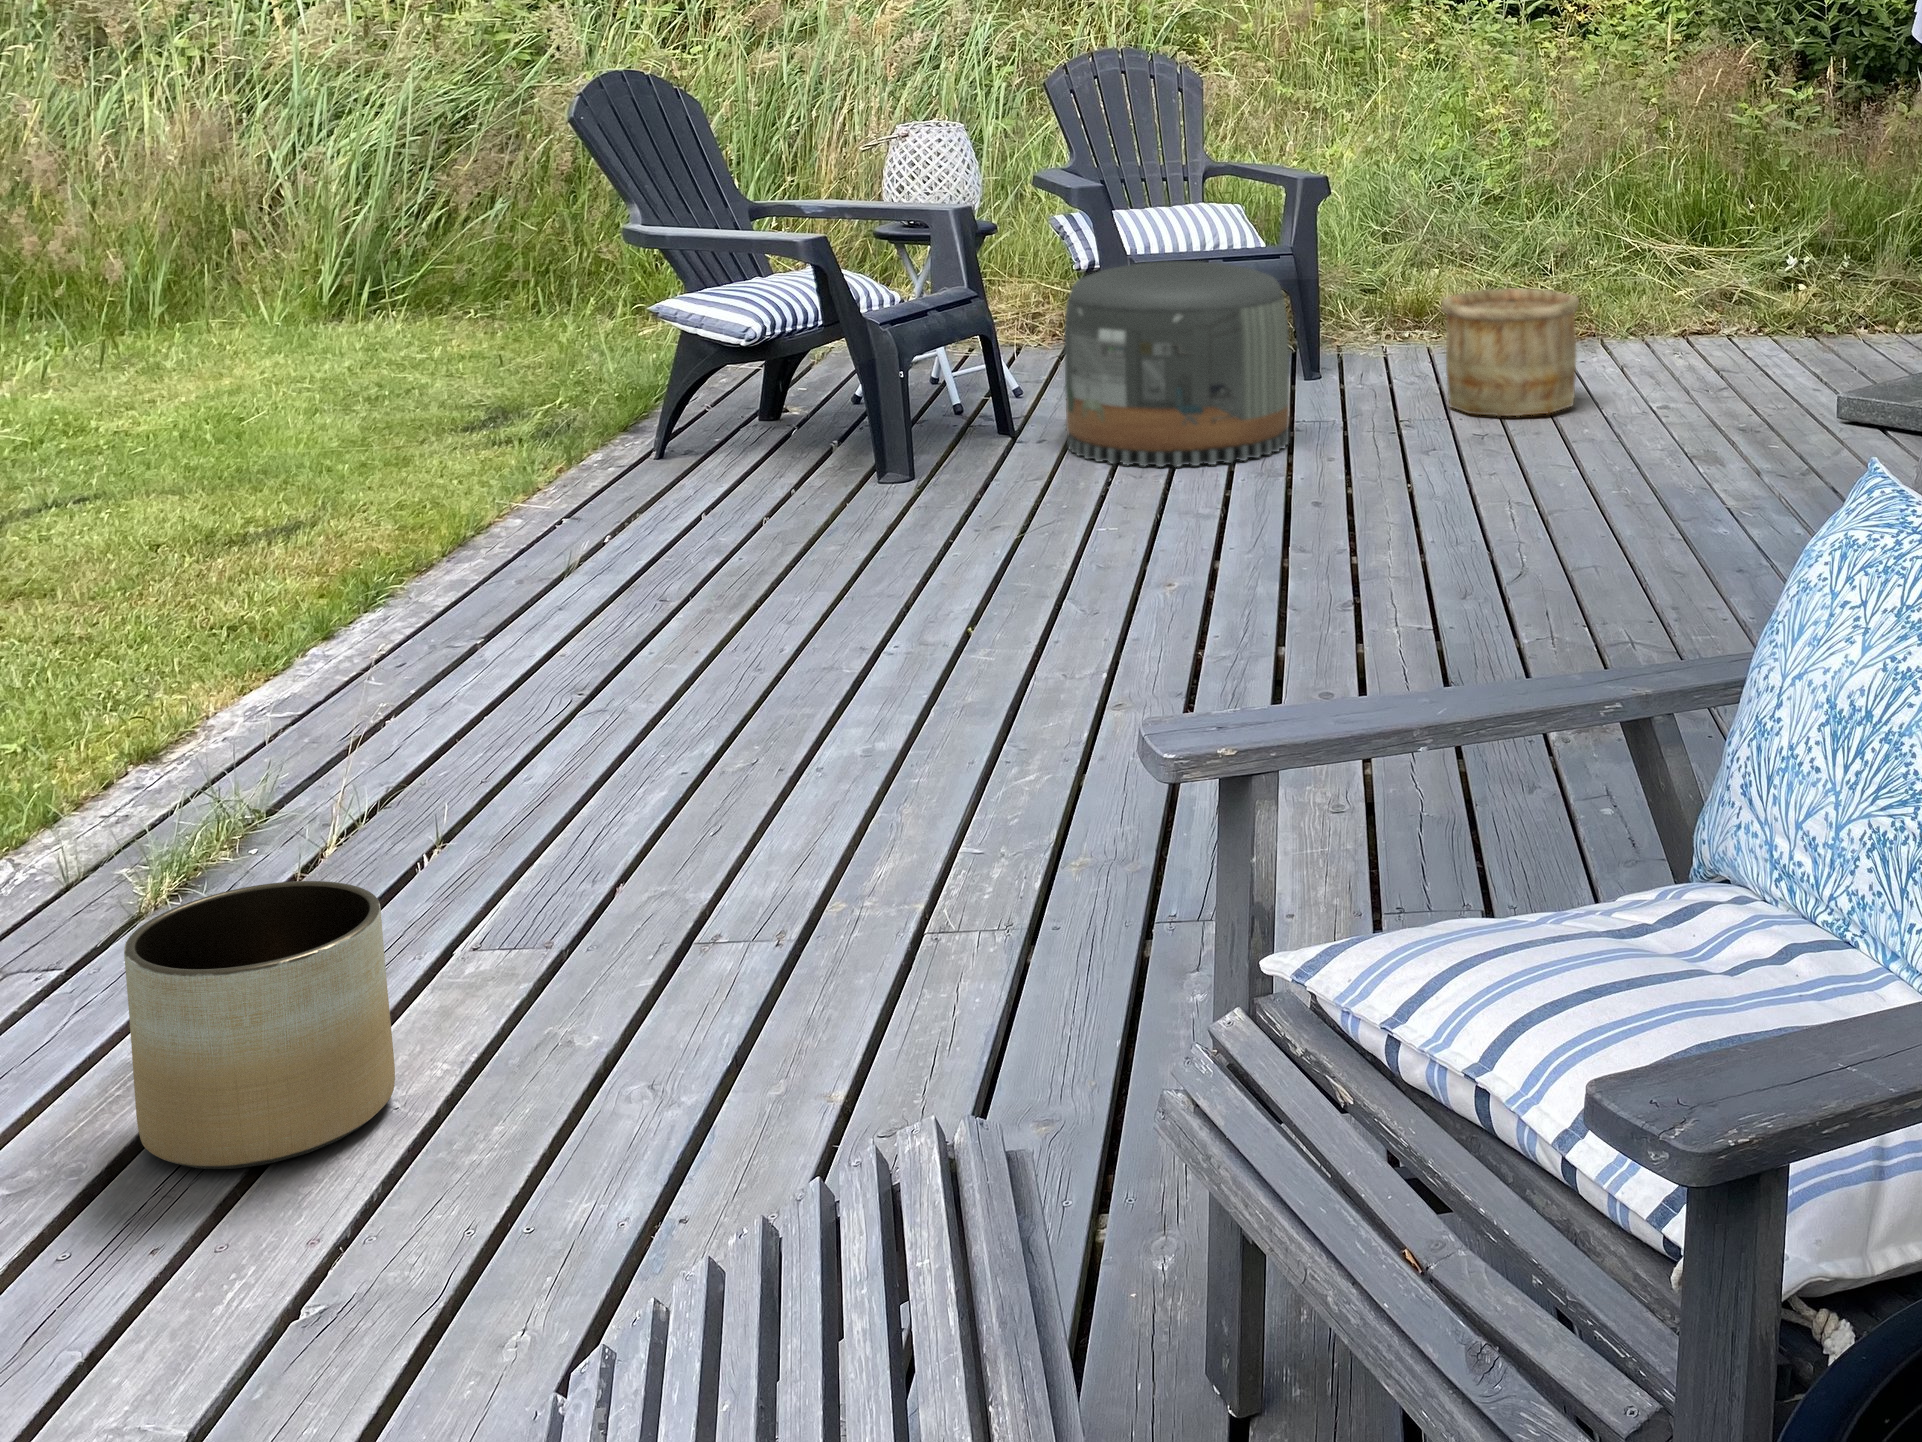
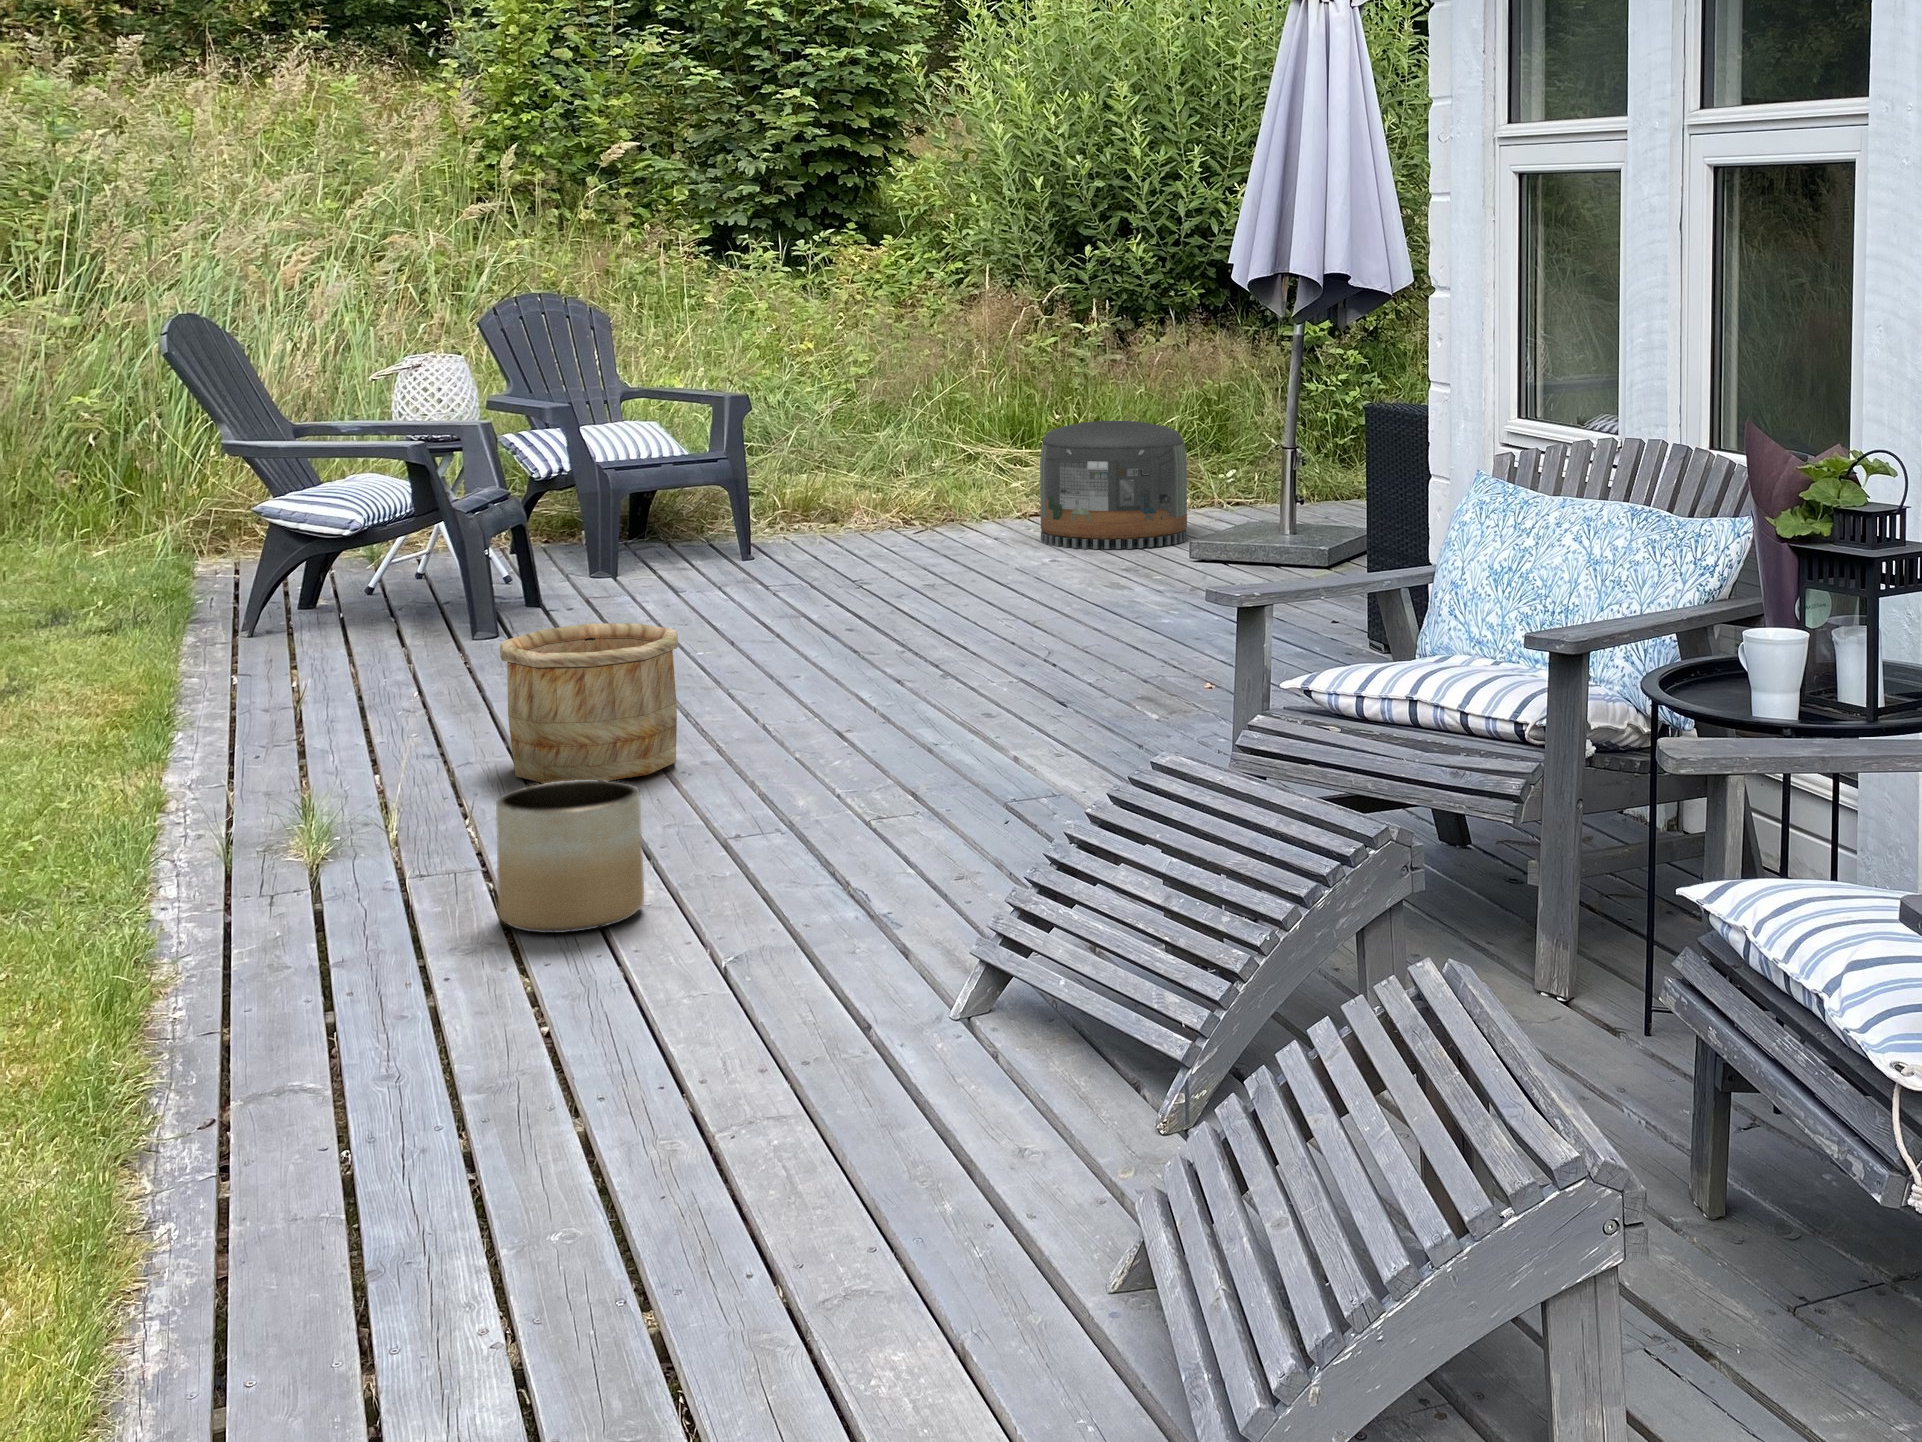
pouf: present [1064,261,1289,467] -> present [1040,421,1187,549]
wooden bucket: present [1441,288,1579,416] -> present [500,623,678,783]

